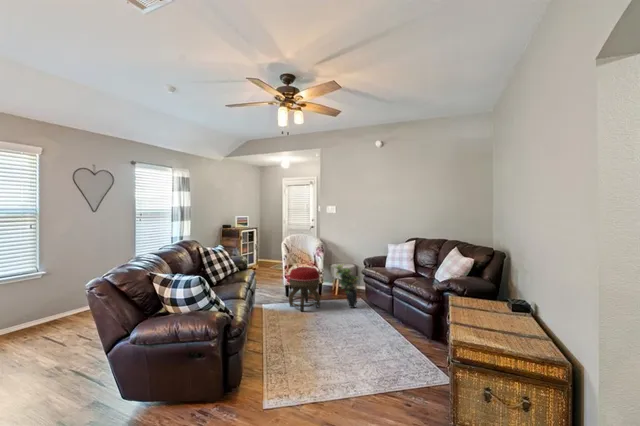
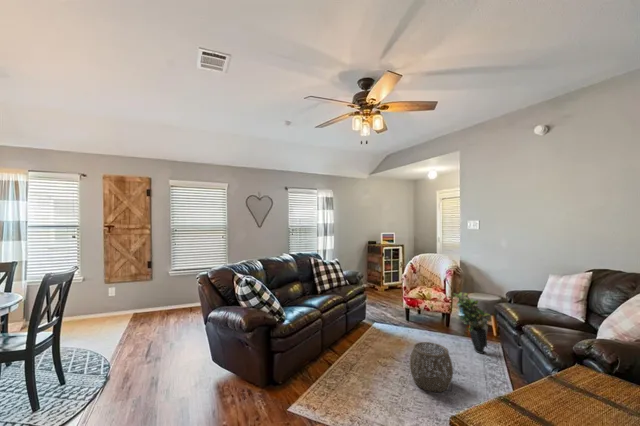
footstool: present [289,267,320,312] -> none [399,289,436,341]
woven basket: none [325,307,358,343] -> present [410,342,453,392]

